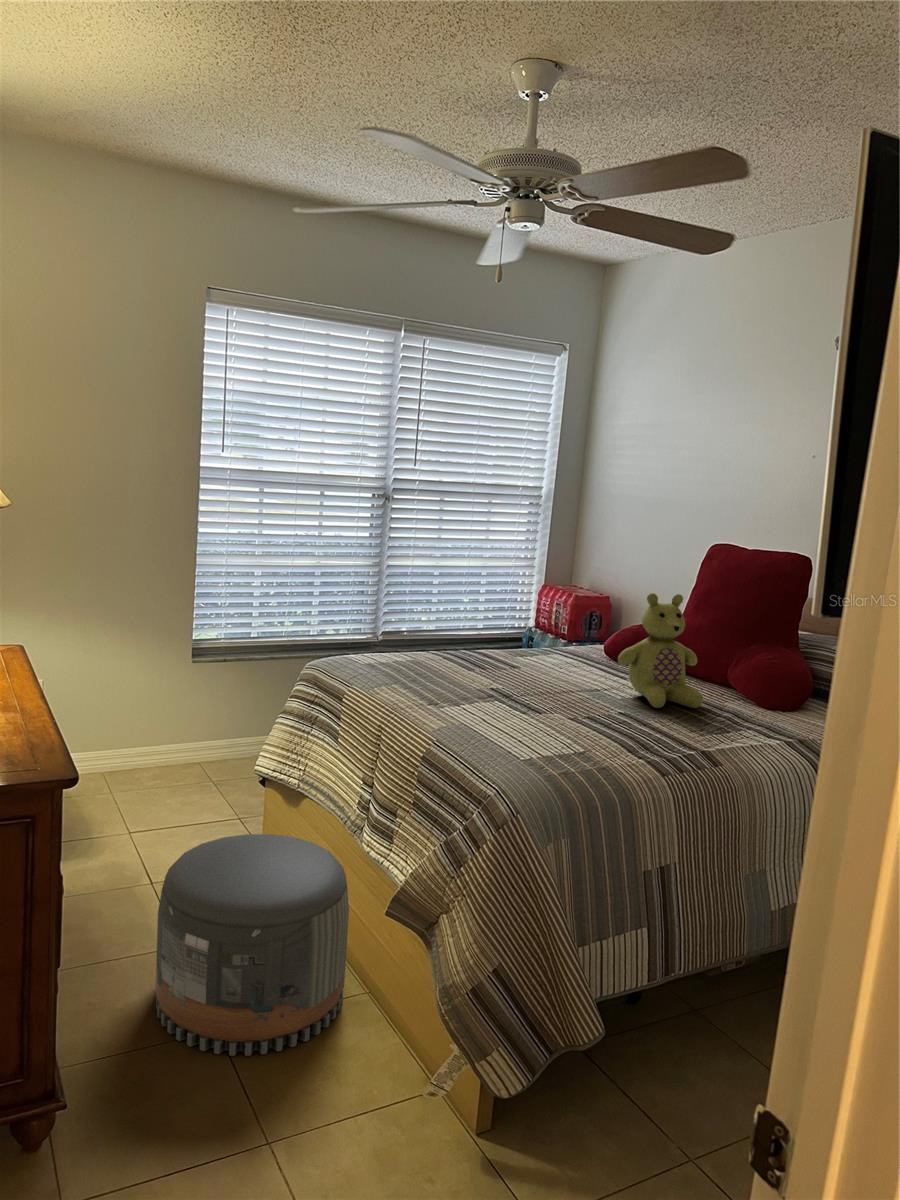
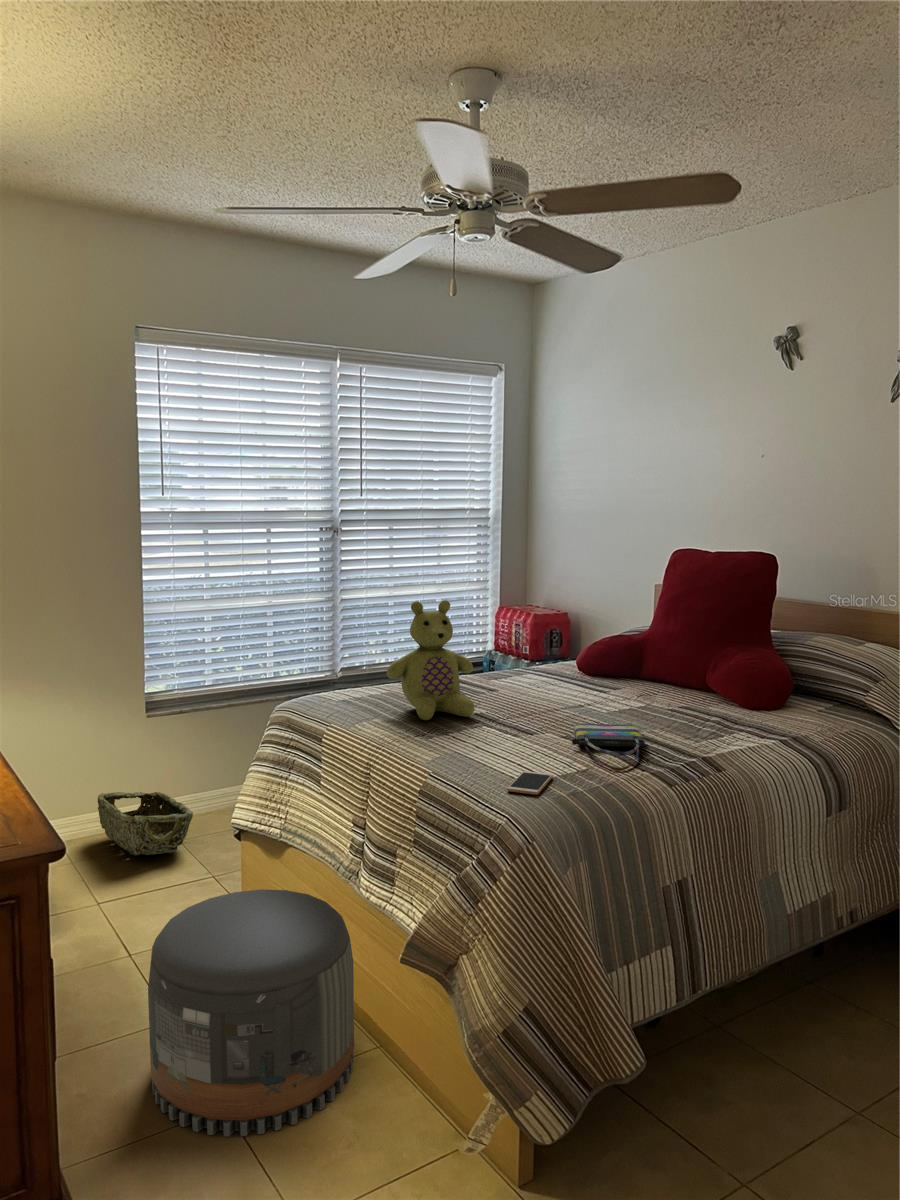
stuffed bear: present [618,593,703,708] -> present [387,600,474,720]
tote bag: none [577,708,651,757] -> present [572,724,647,771]
woven basket: none [140,731,227,792] -> present [98,792,193,855]
smartphone: none [501,748,550,771] -> present [507,771,553,795]

